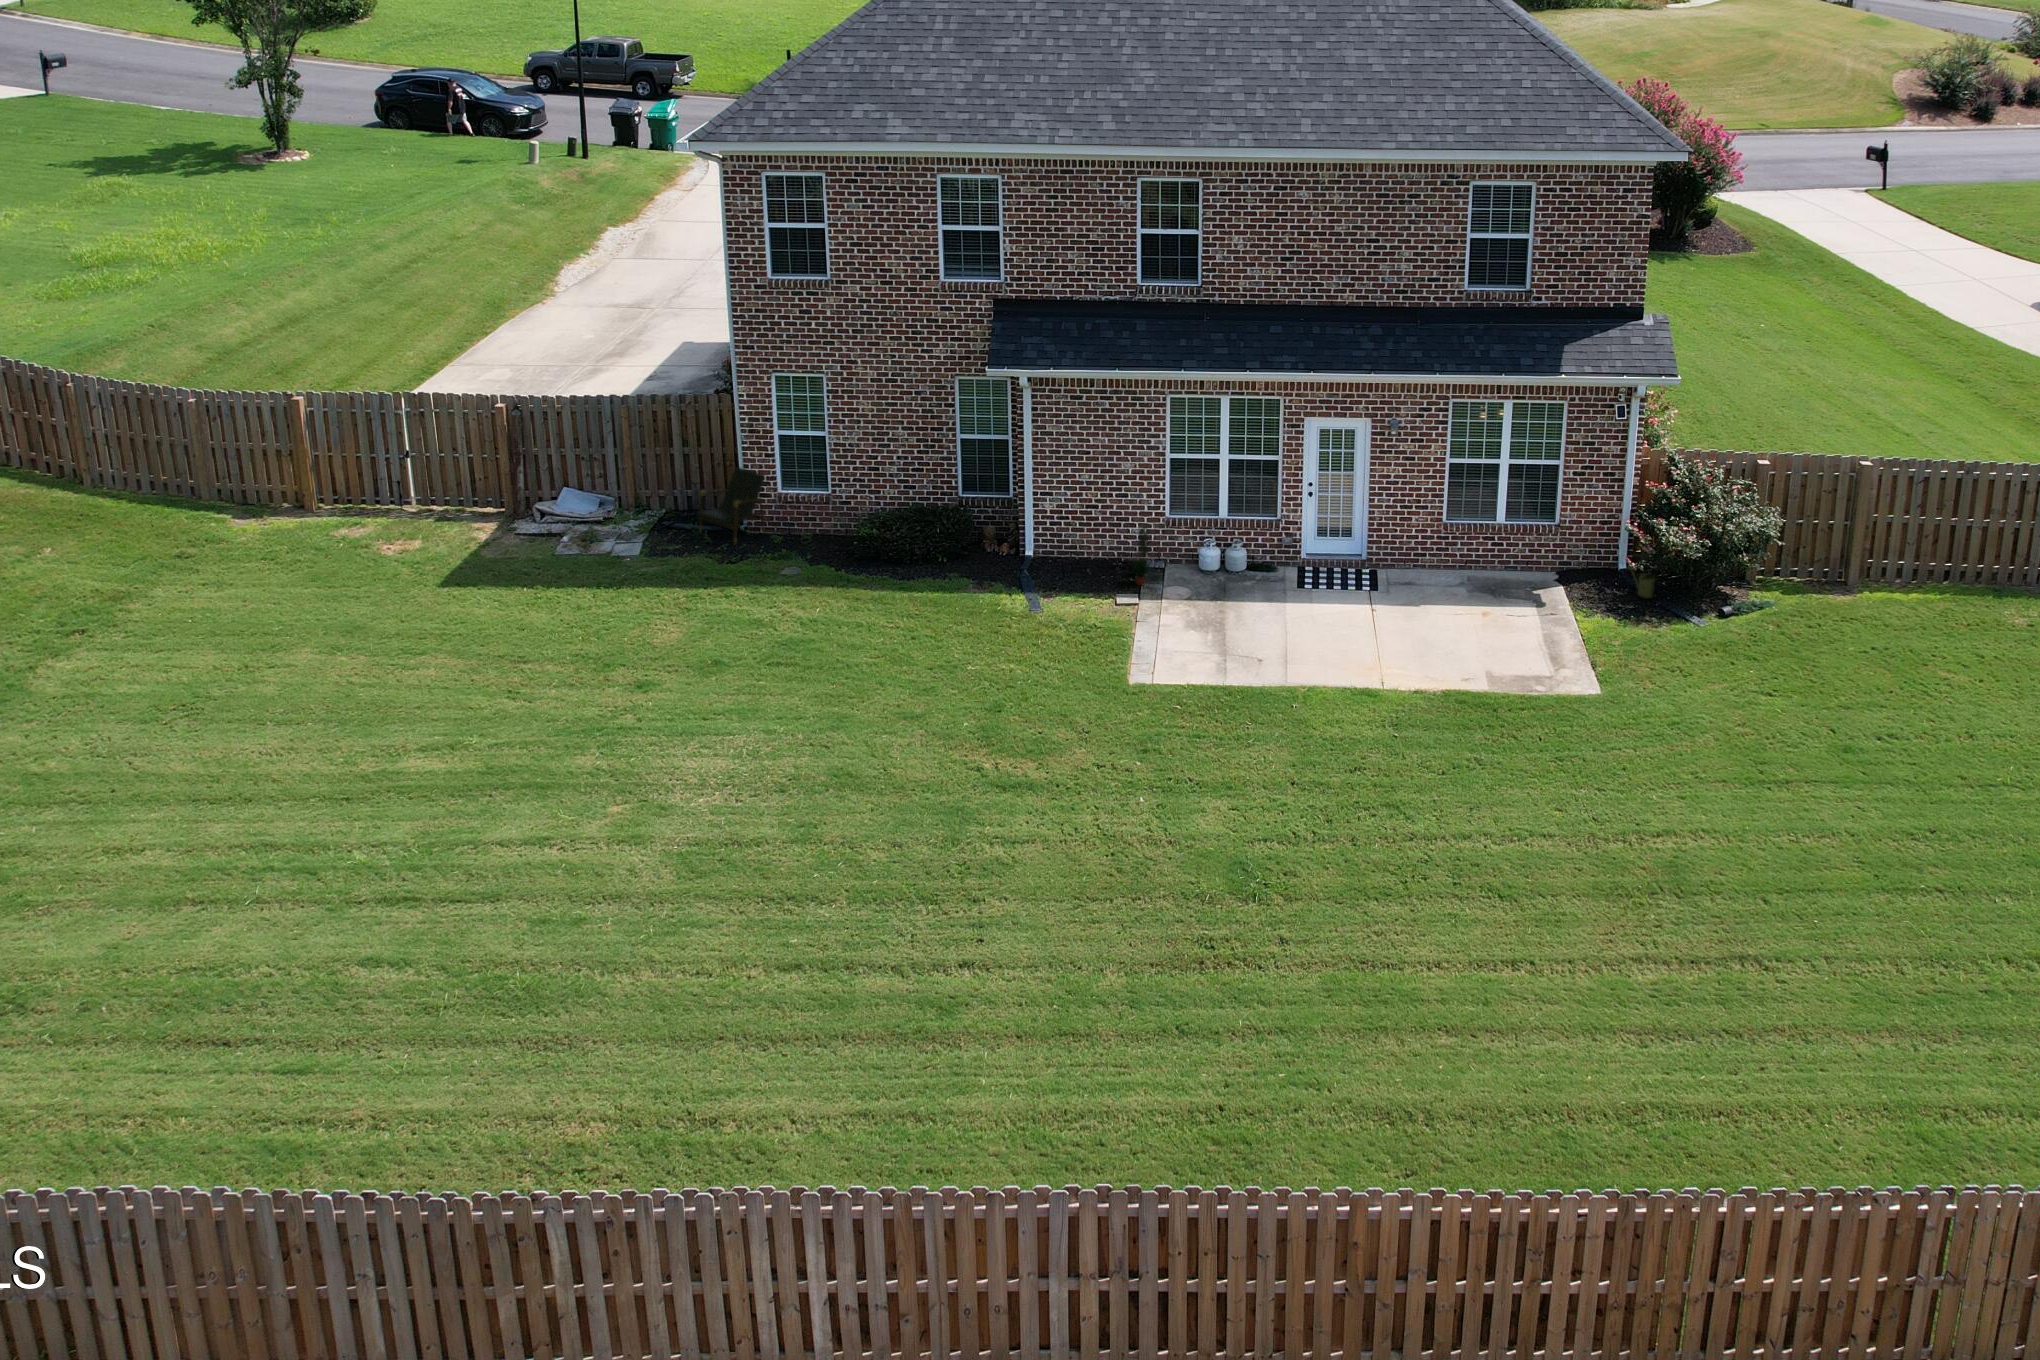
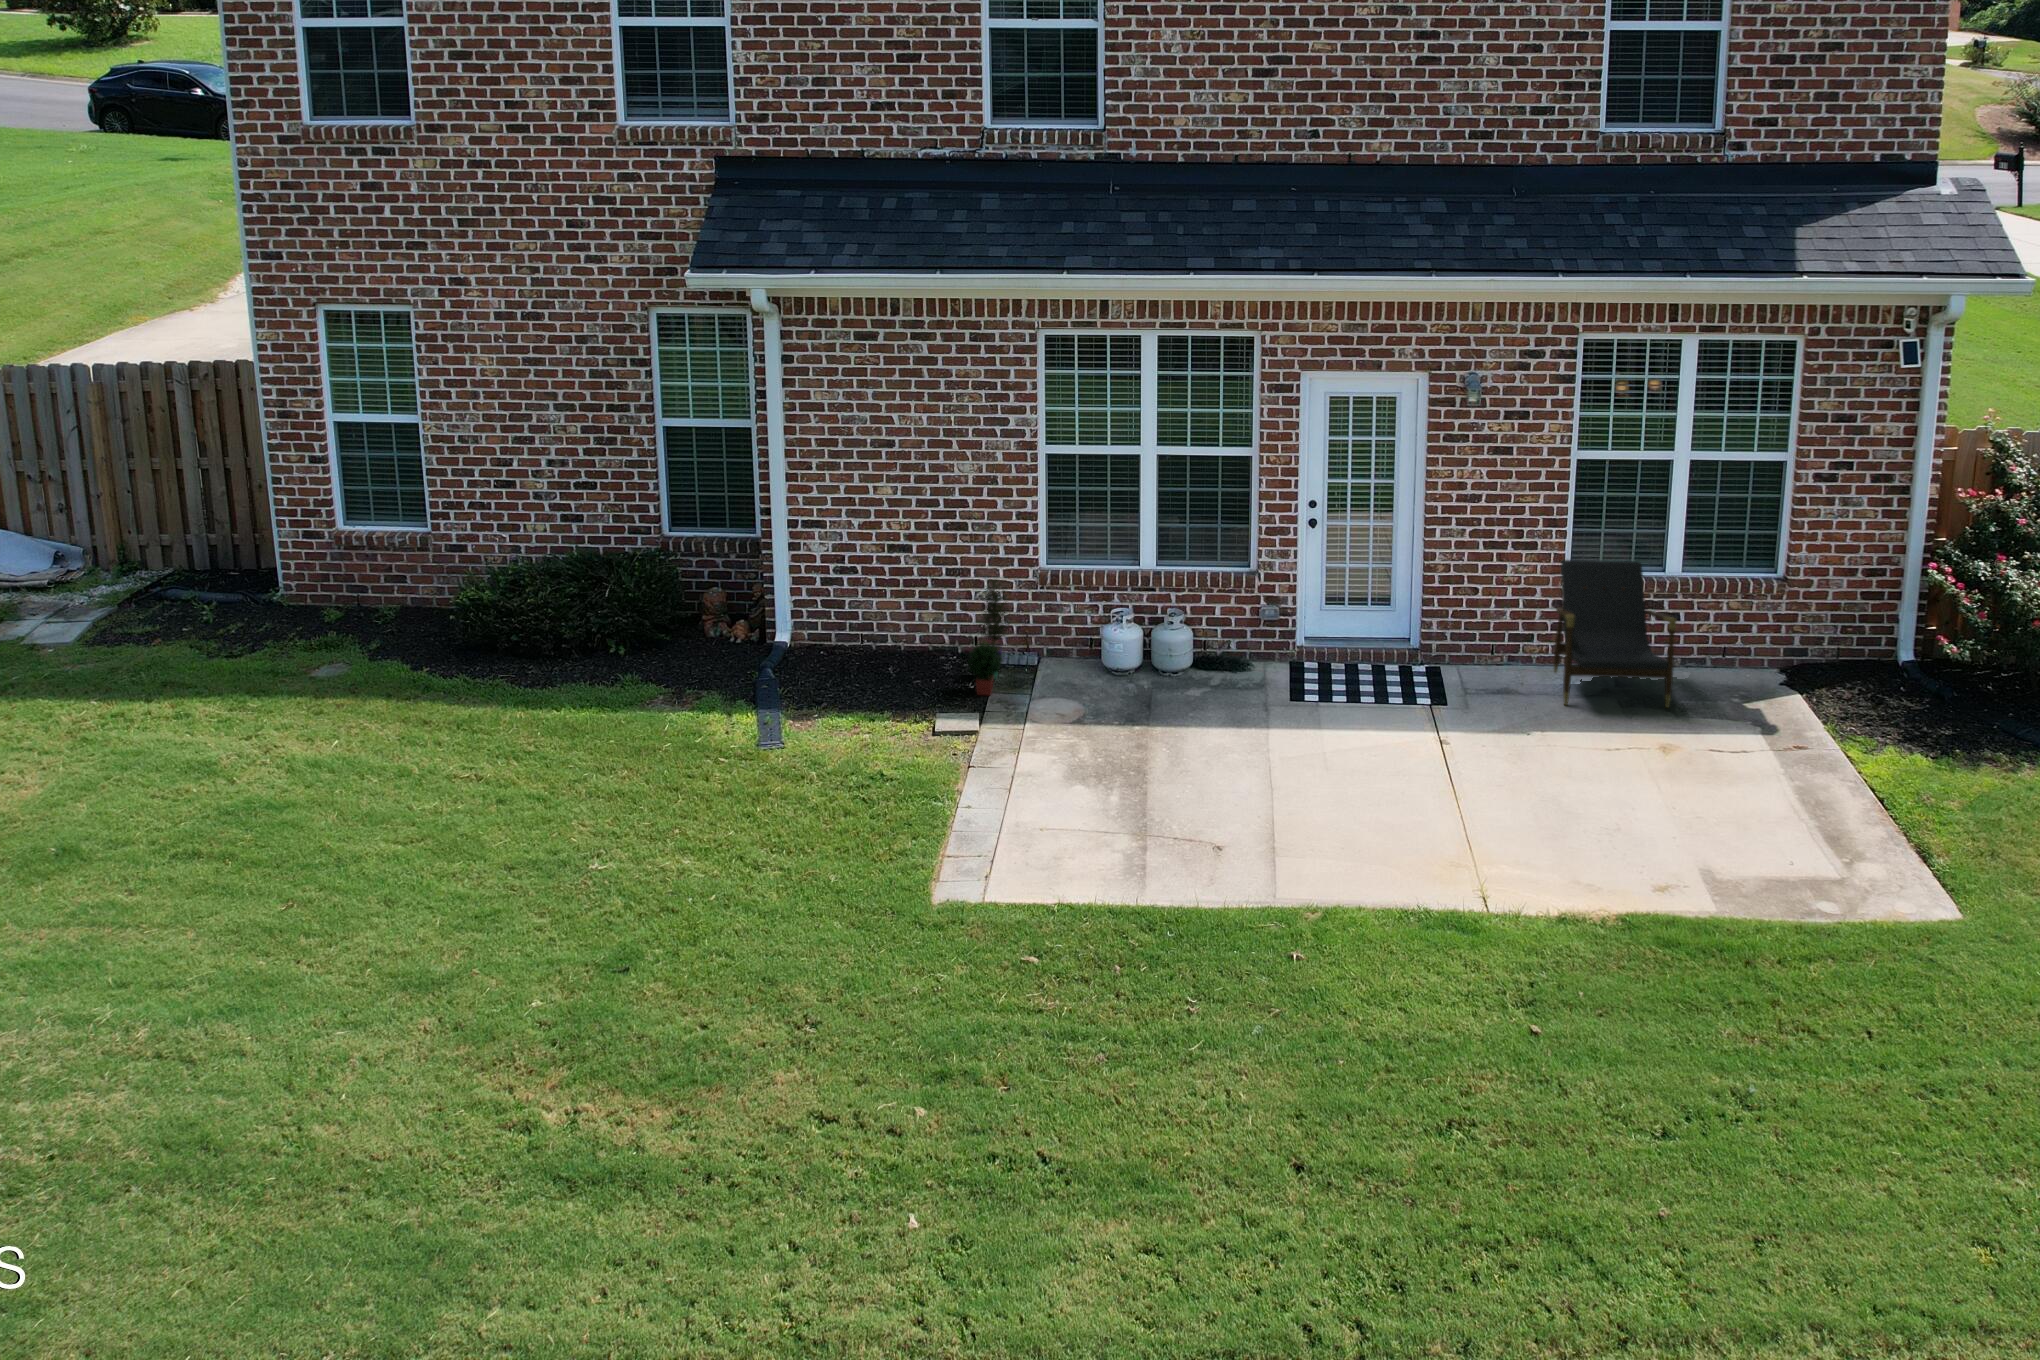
lounge chair: present [696,467,765,543] -> present [1554,560,1676,708]
watering can: present [1627,566,1655,599] -> none [1923,652,1989,719]

